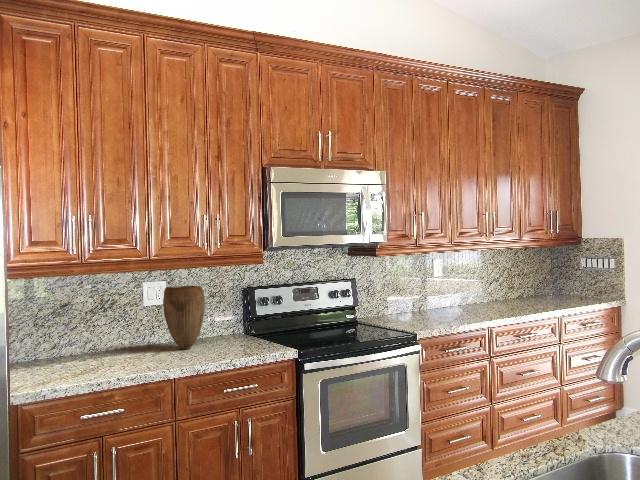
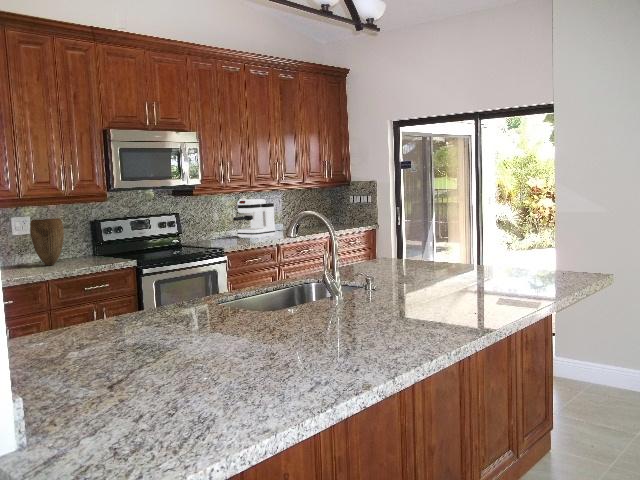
coffee maker: none [426,261,483,316] -> present [233,199,275,238]

